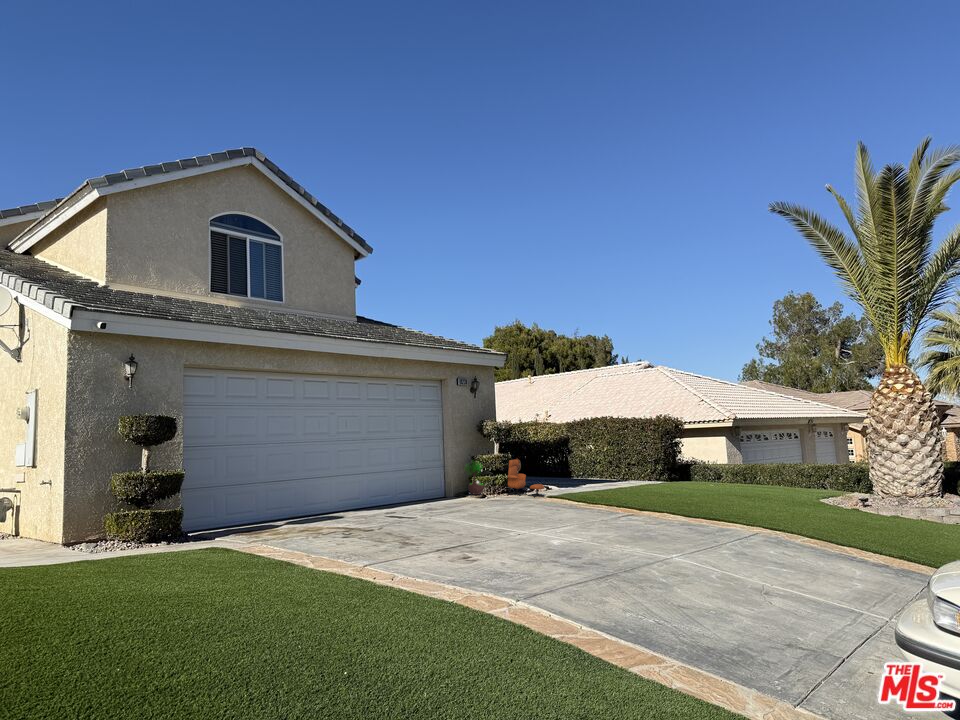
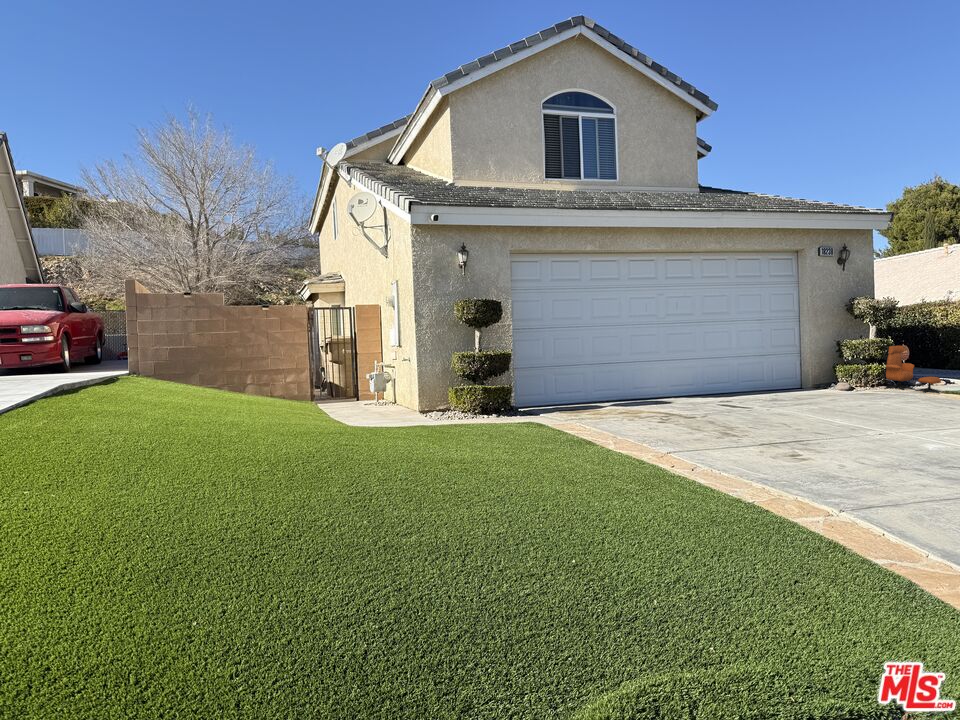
potted tree: present [466,462,484,495] -> none [823,343,852,386]

